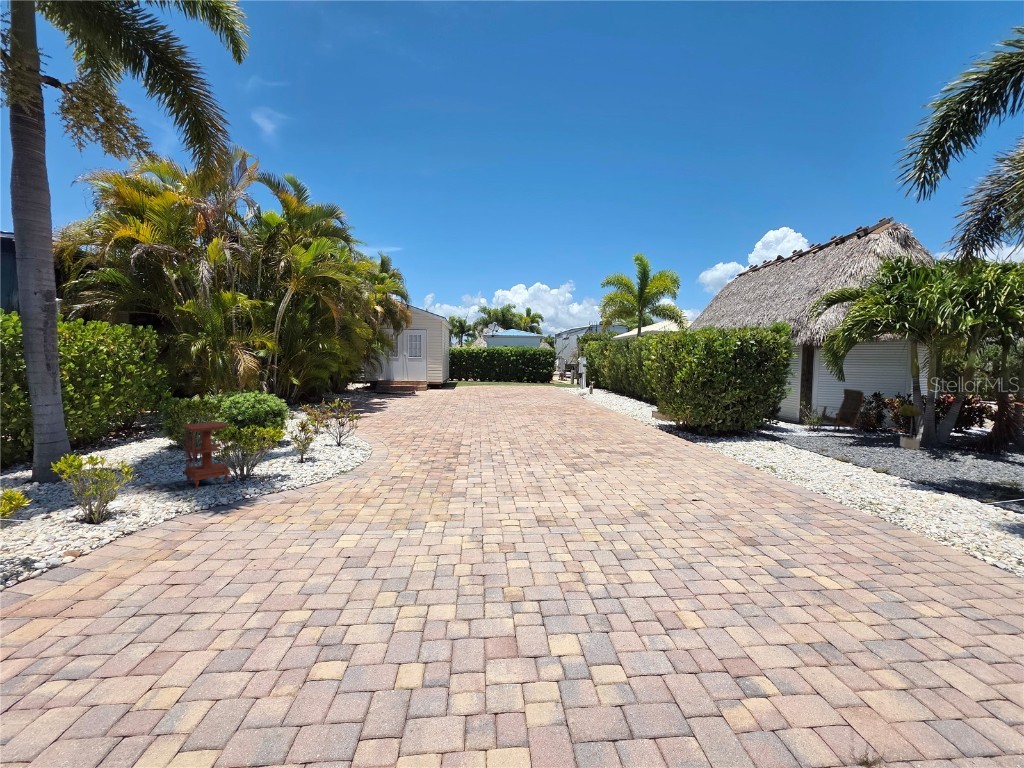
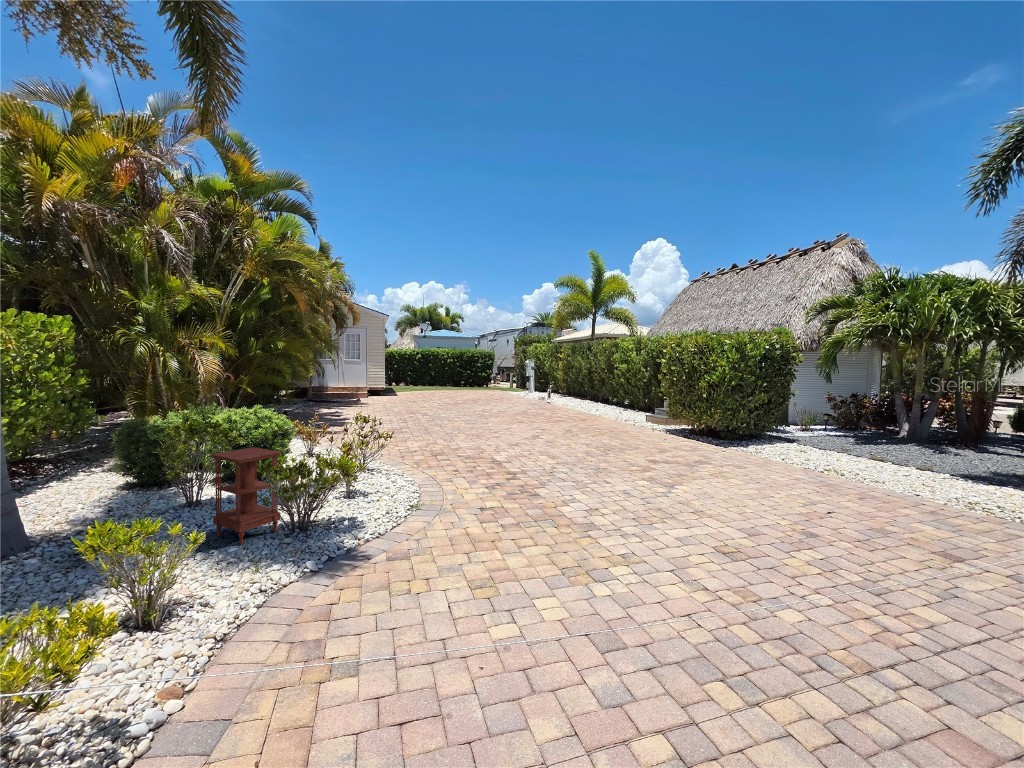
lounge chair: present [819,389,864,434] -> none [808,391,852,434]
potted tree: present [900,404,922,449] -> none [899,405,920,448]

